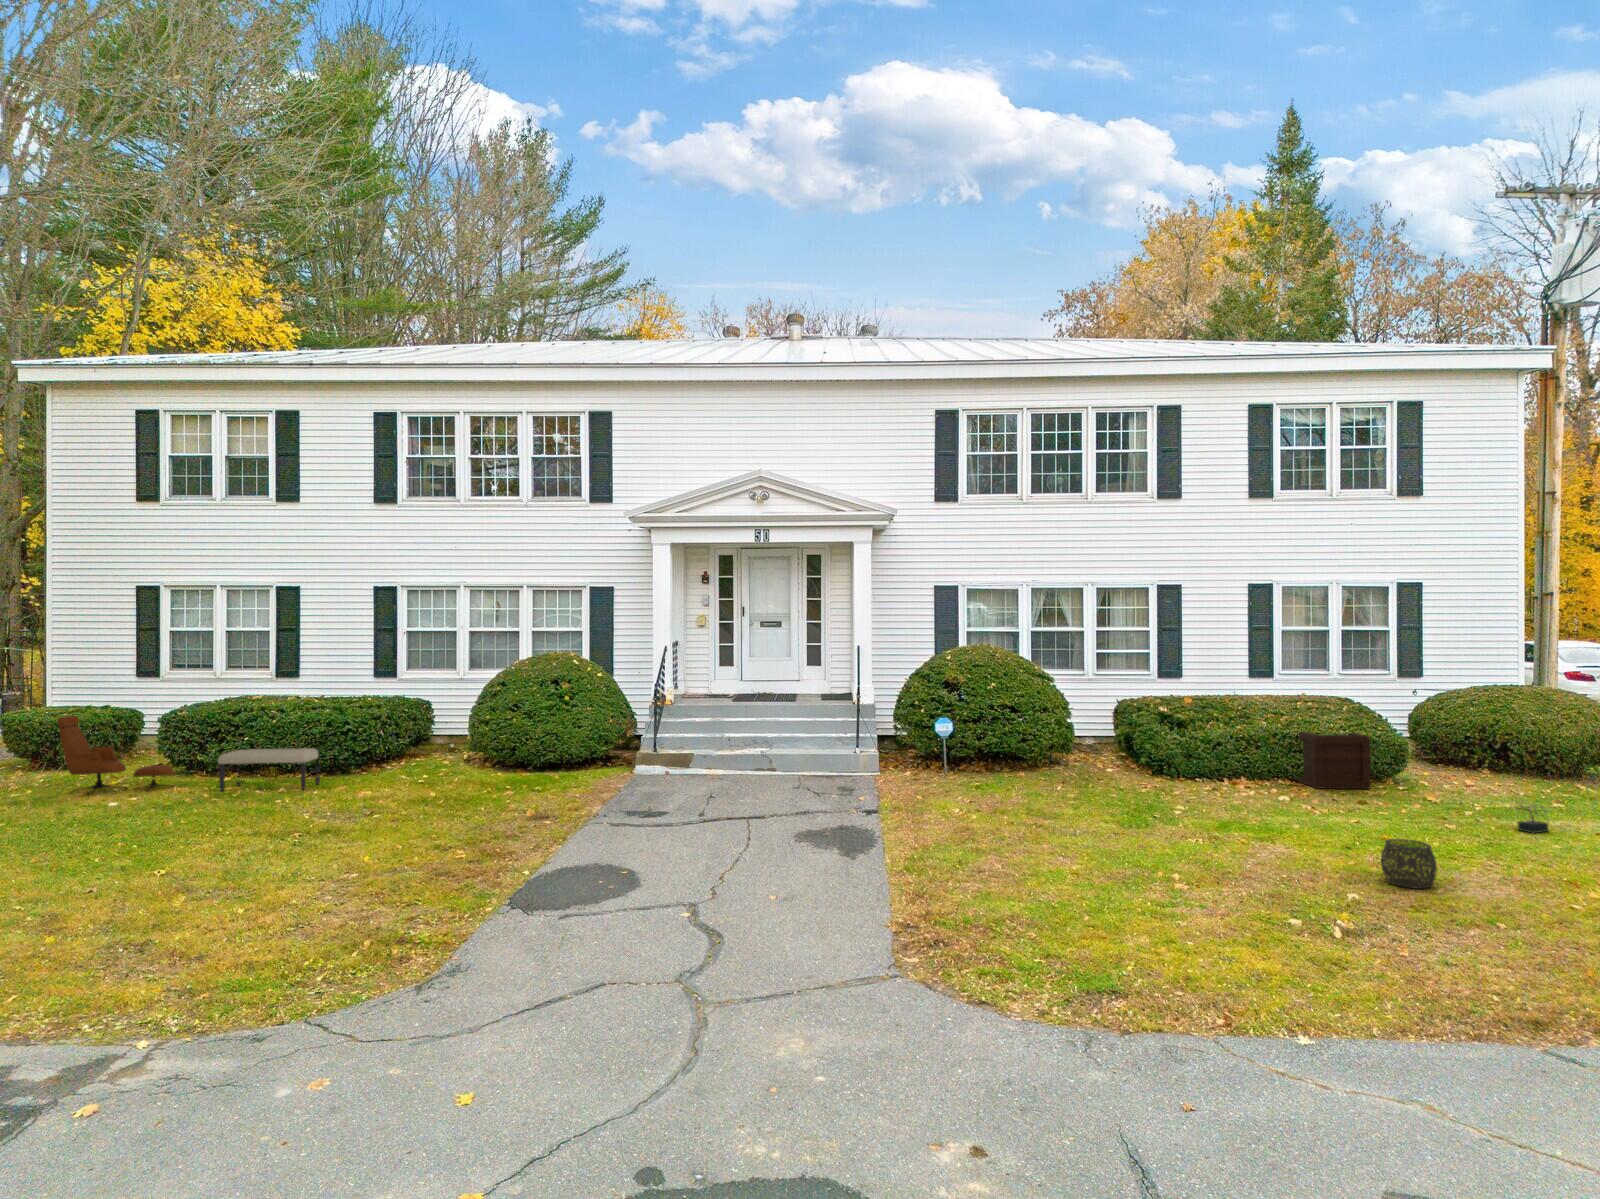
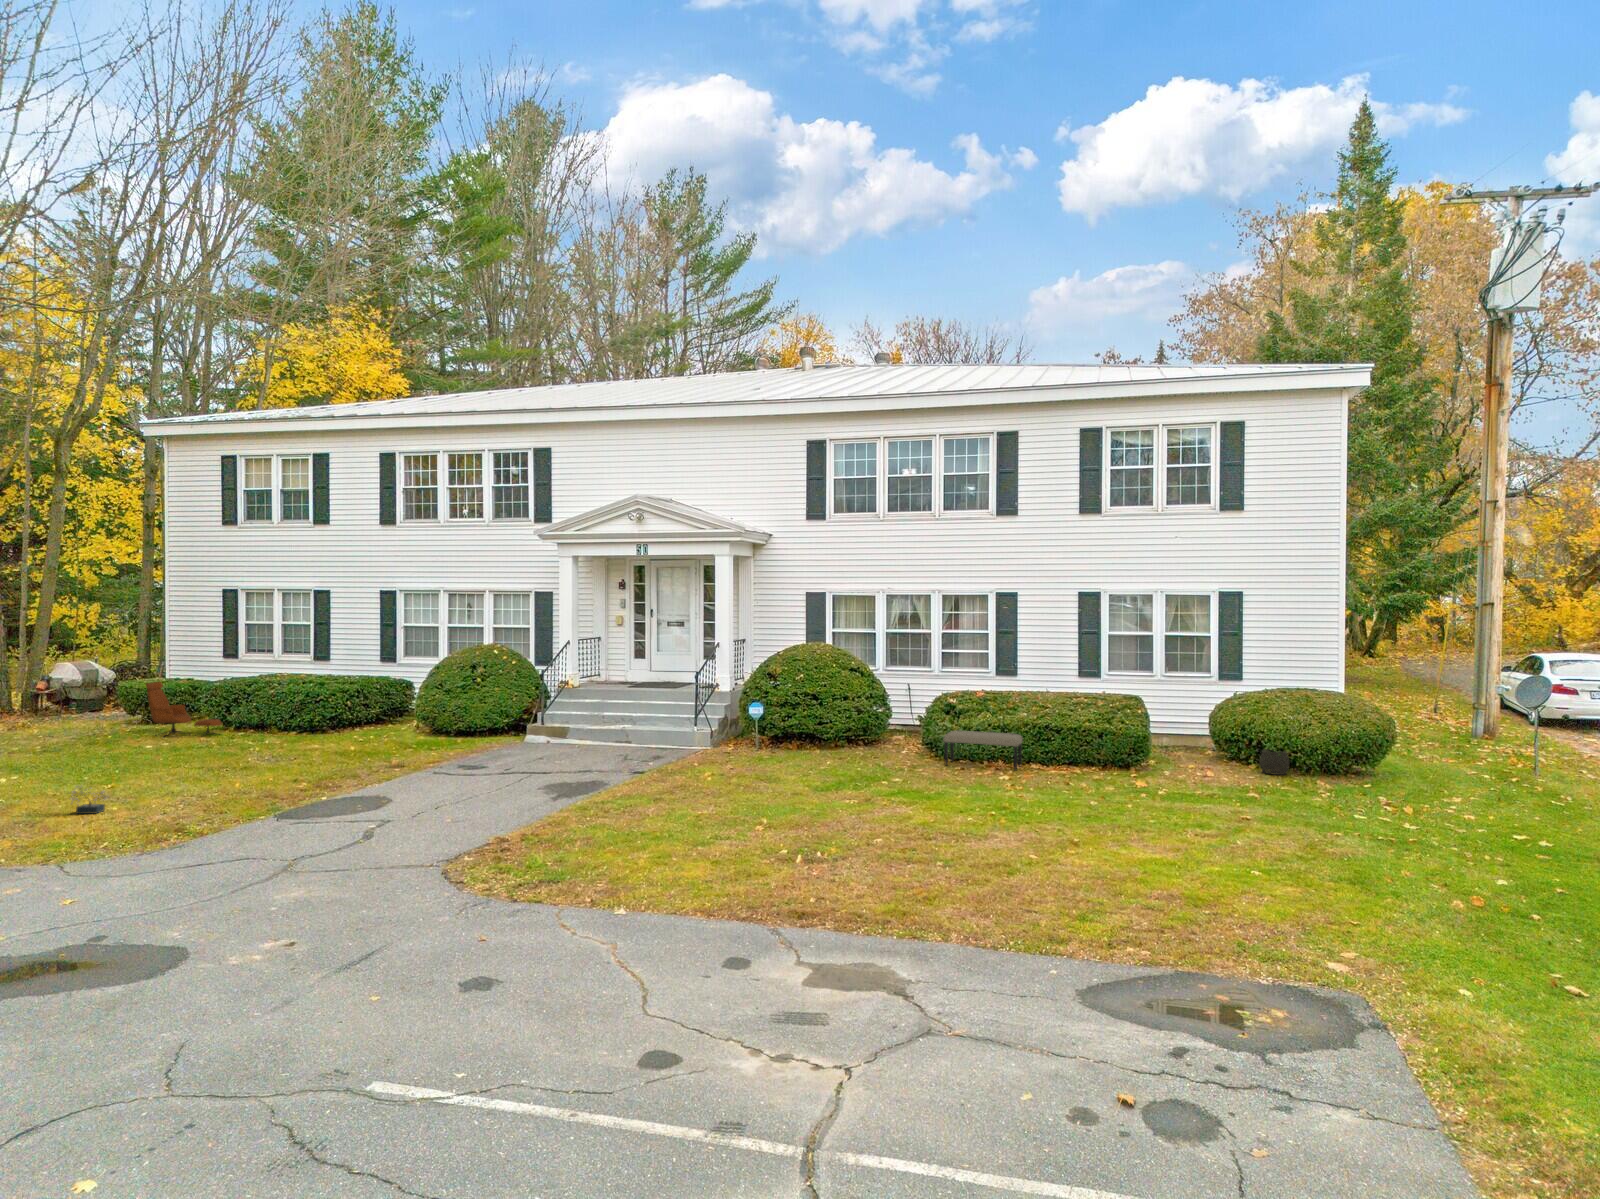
wooden crate: present [1295,731,1371,789] -> none [1039,723,1087,776]
bench: present [218,748,320,791] -> present [943,731,1023,770]
decorative plant: present [1515,804,1549,833] -> present [72,788,105,814]
woven basket: present [1381,839,1437,889] -> present [1260,749,1289,775]

